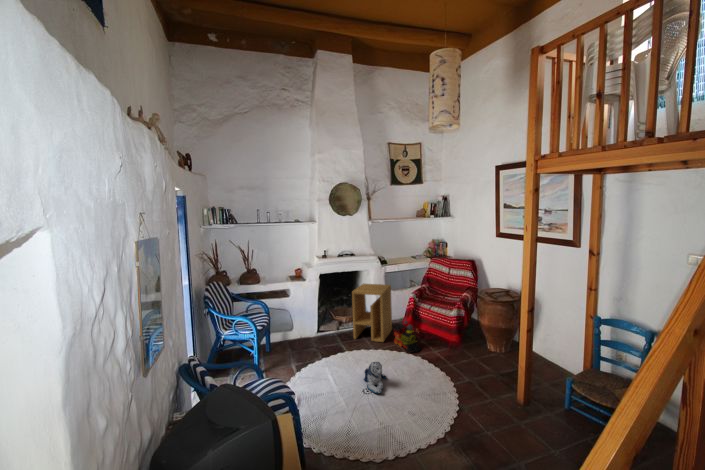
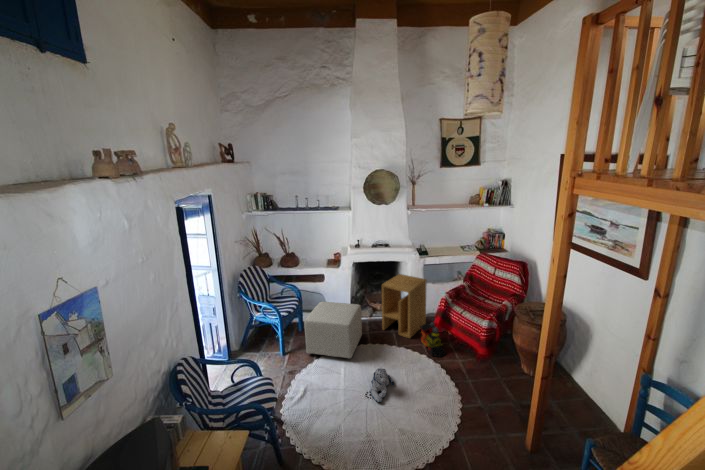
ottoman: none [284,312,337,367] -> present [304,302,362,358]

